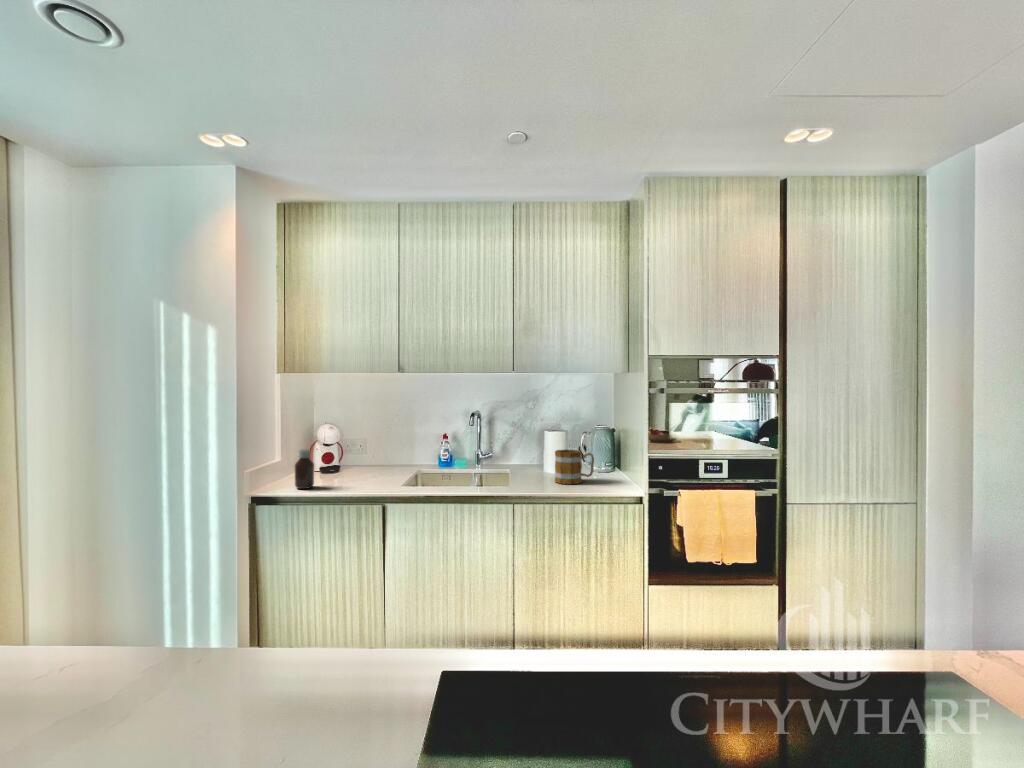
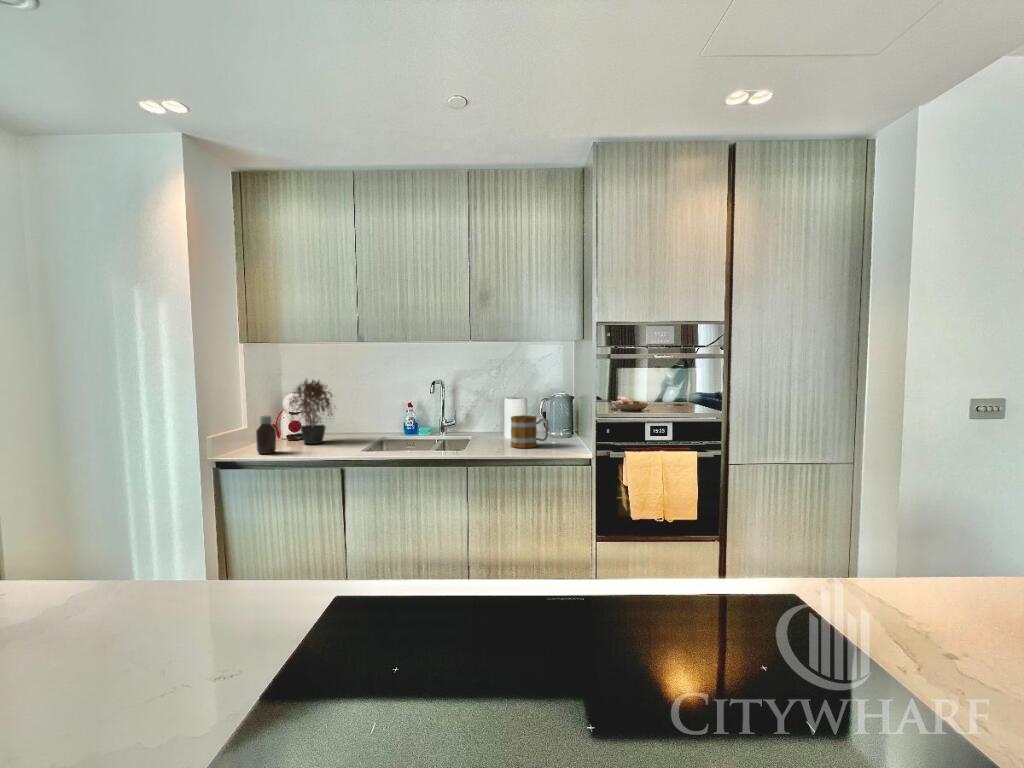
potted plant: none [322,409,373,478] -> present [289,380,335,444]

